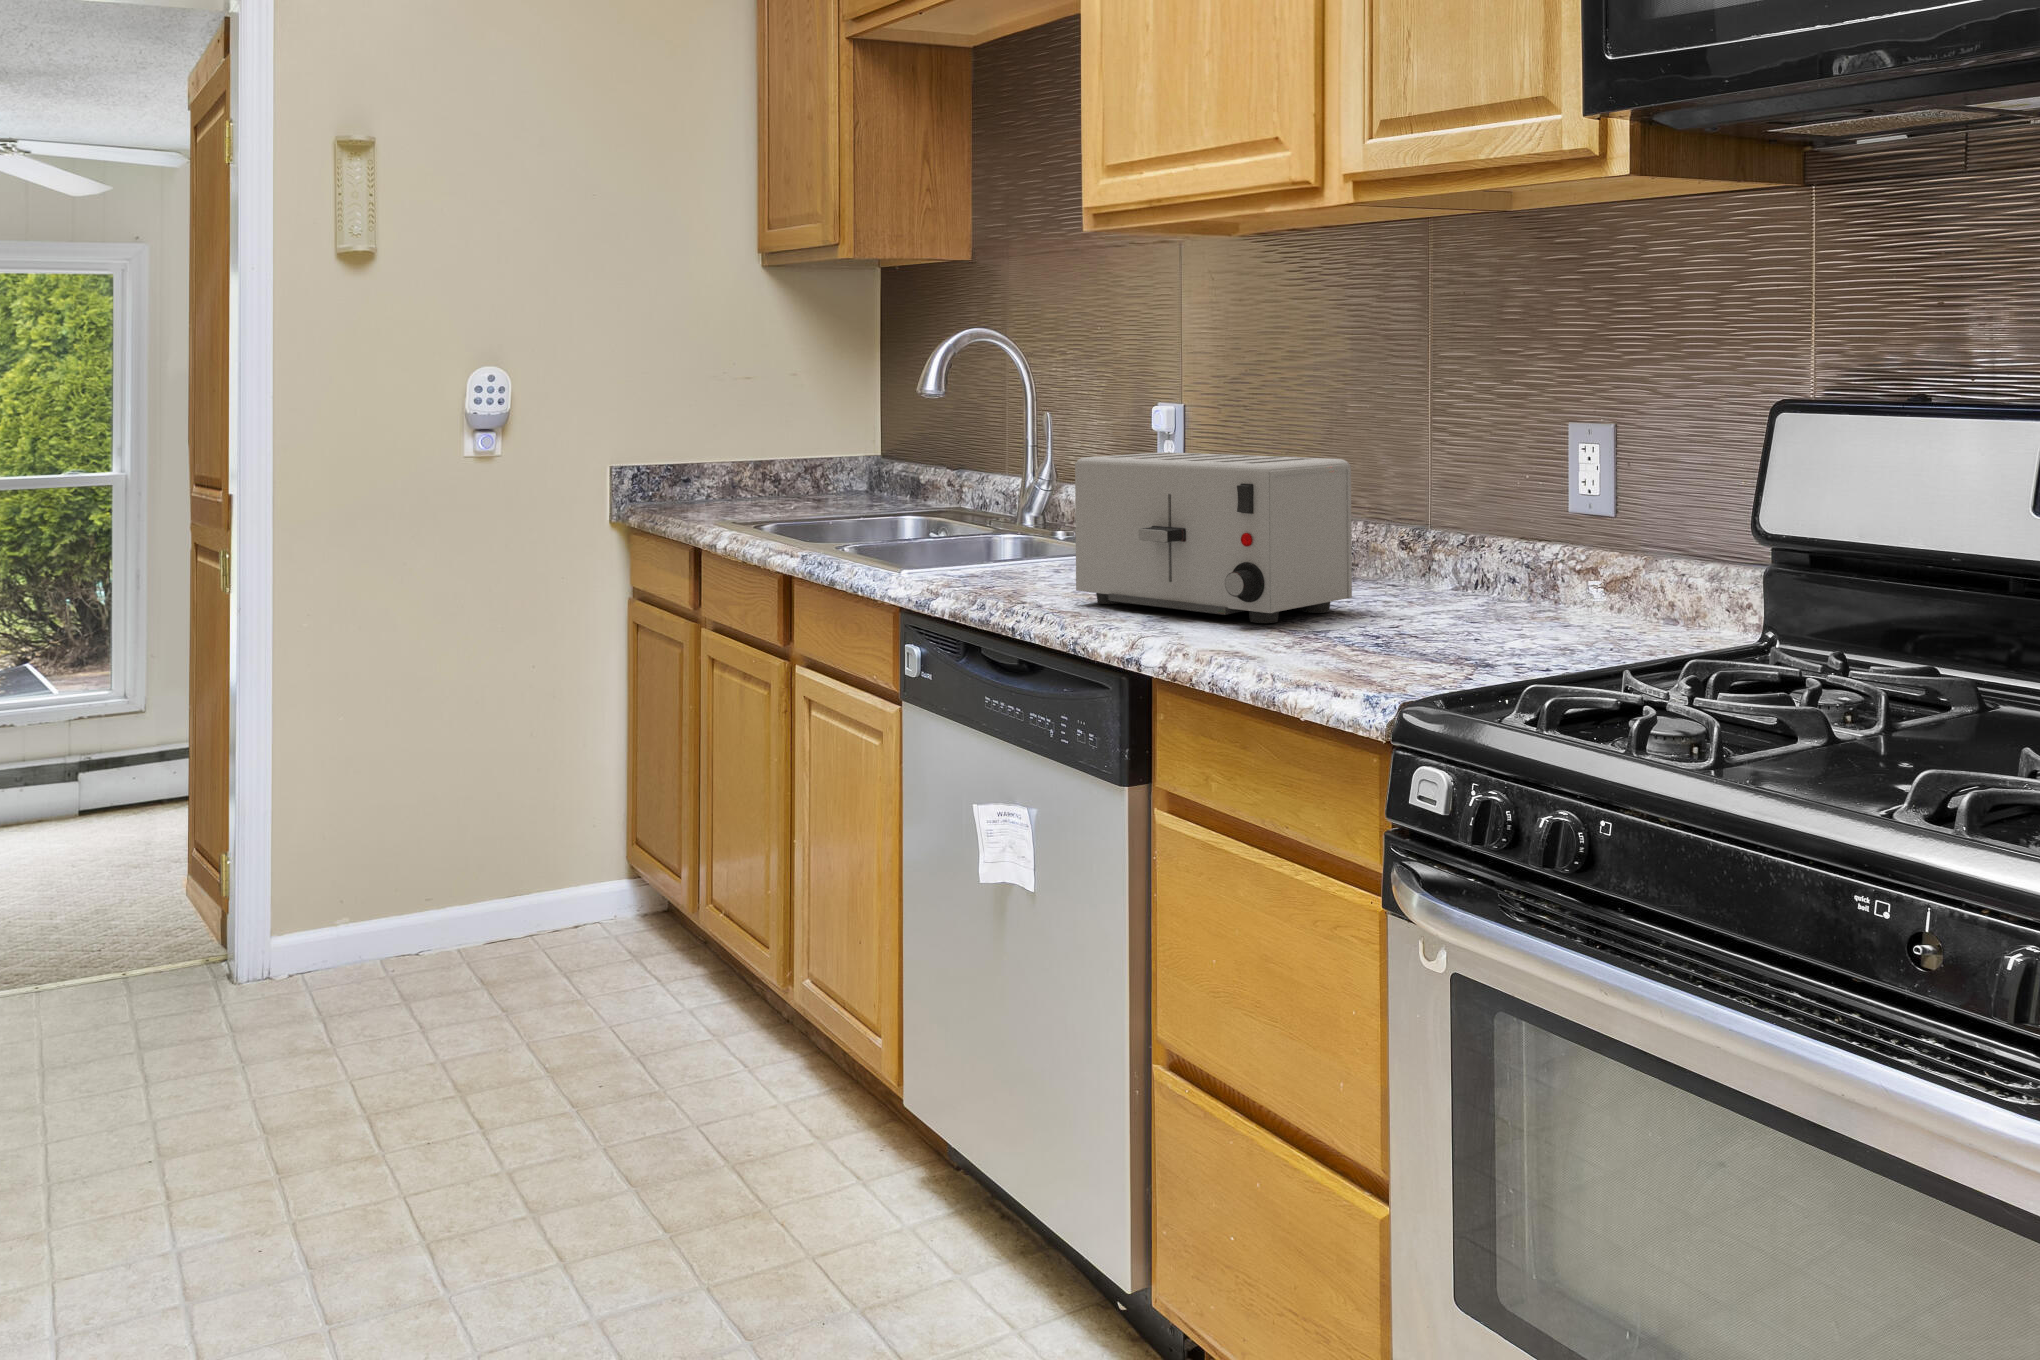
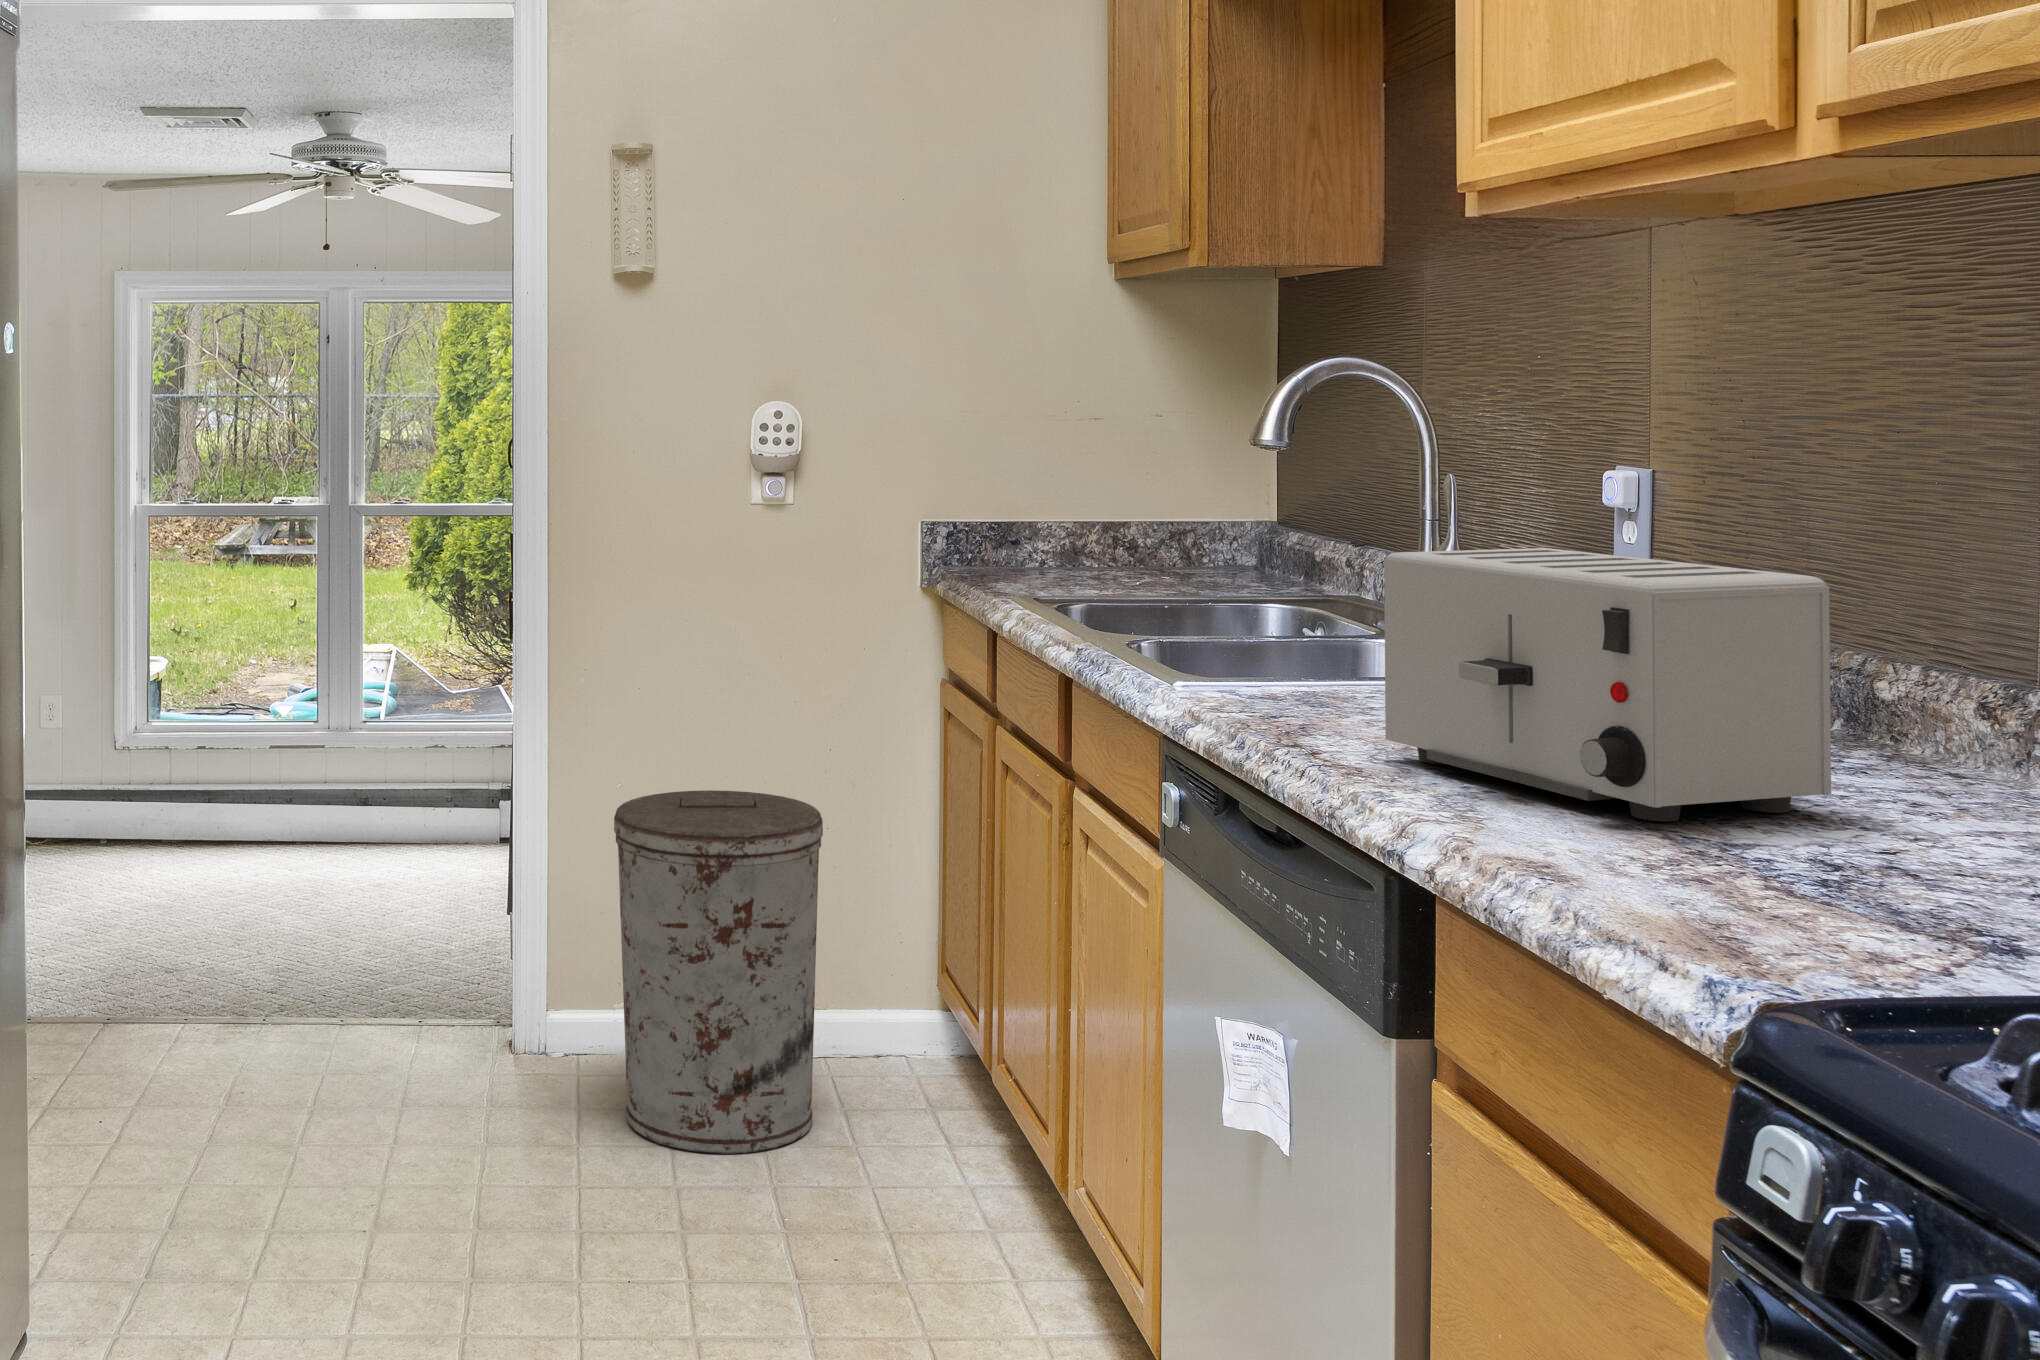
trash can: none [359,705,549,1019] -> present [614,790,823,1154]

